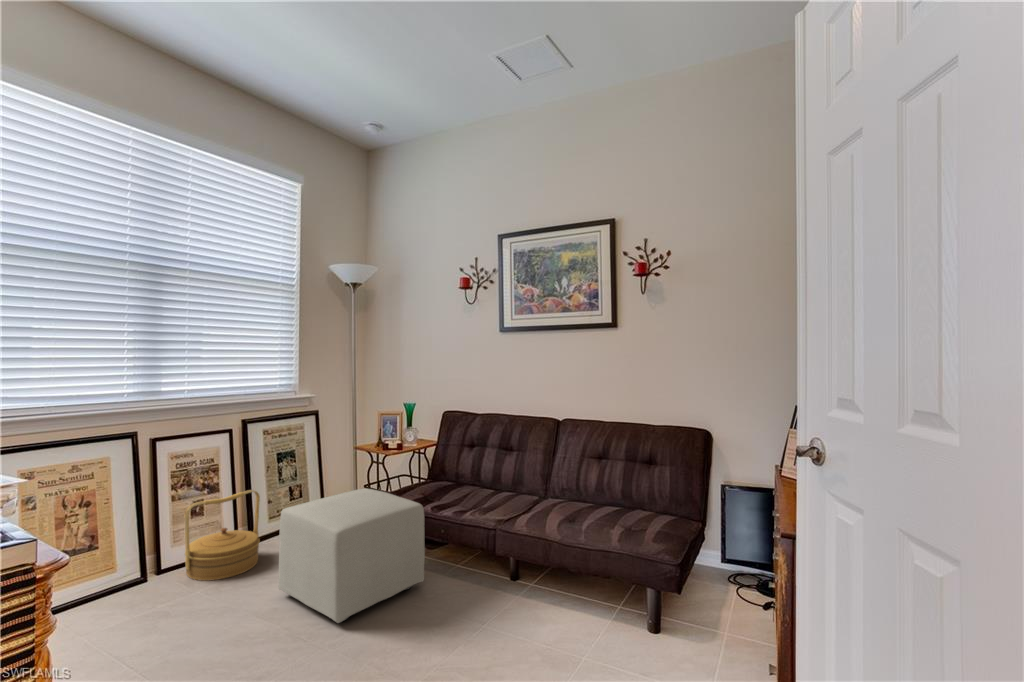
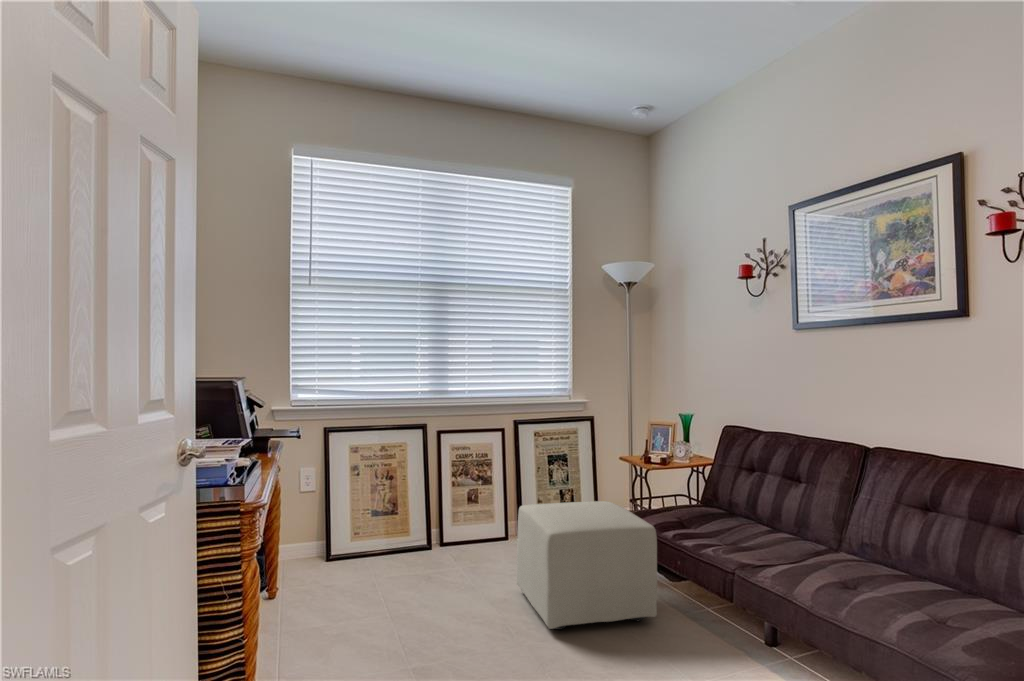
woven basket: present [184,490,260,581] -> none [457,487,522,564]

